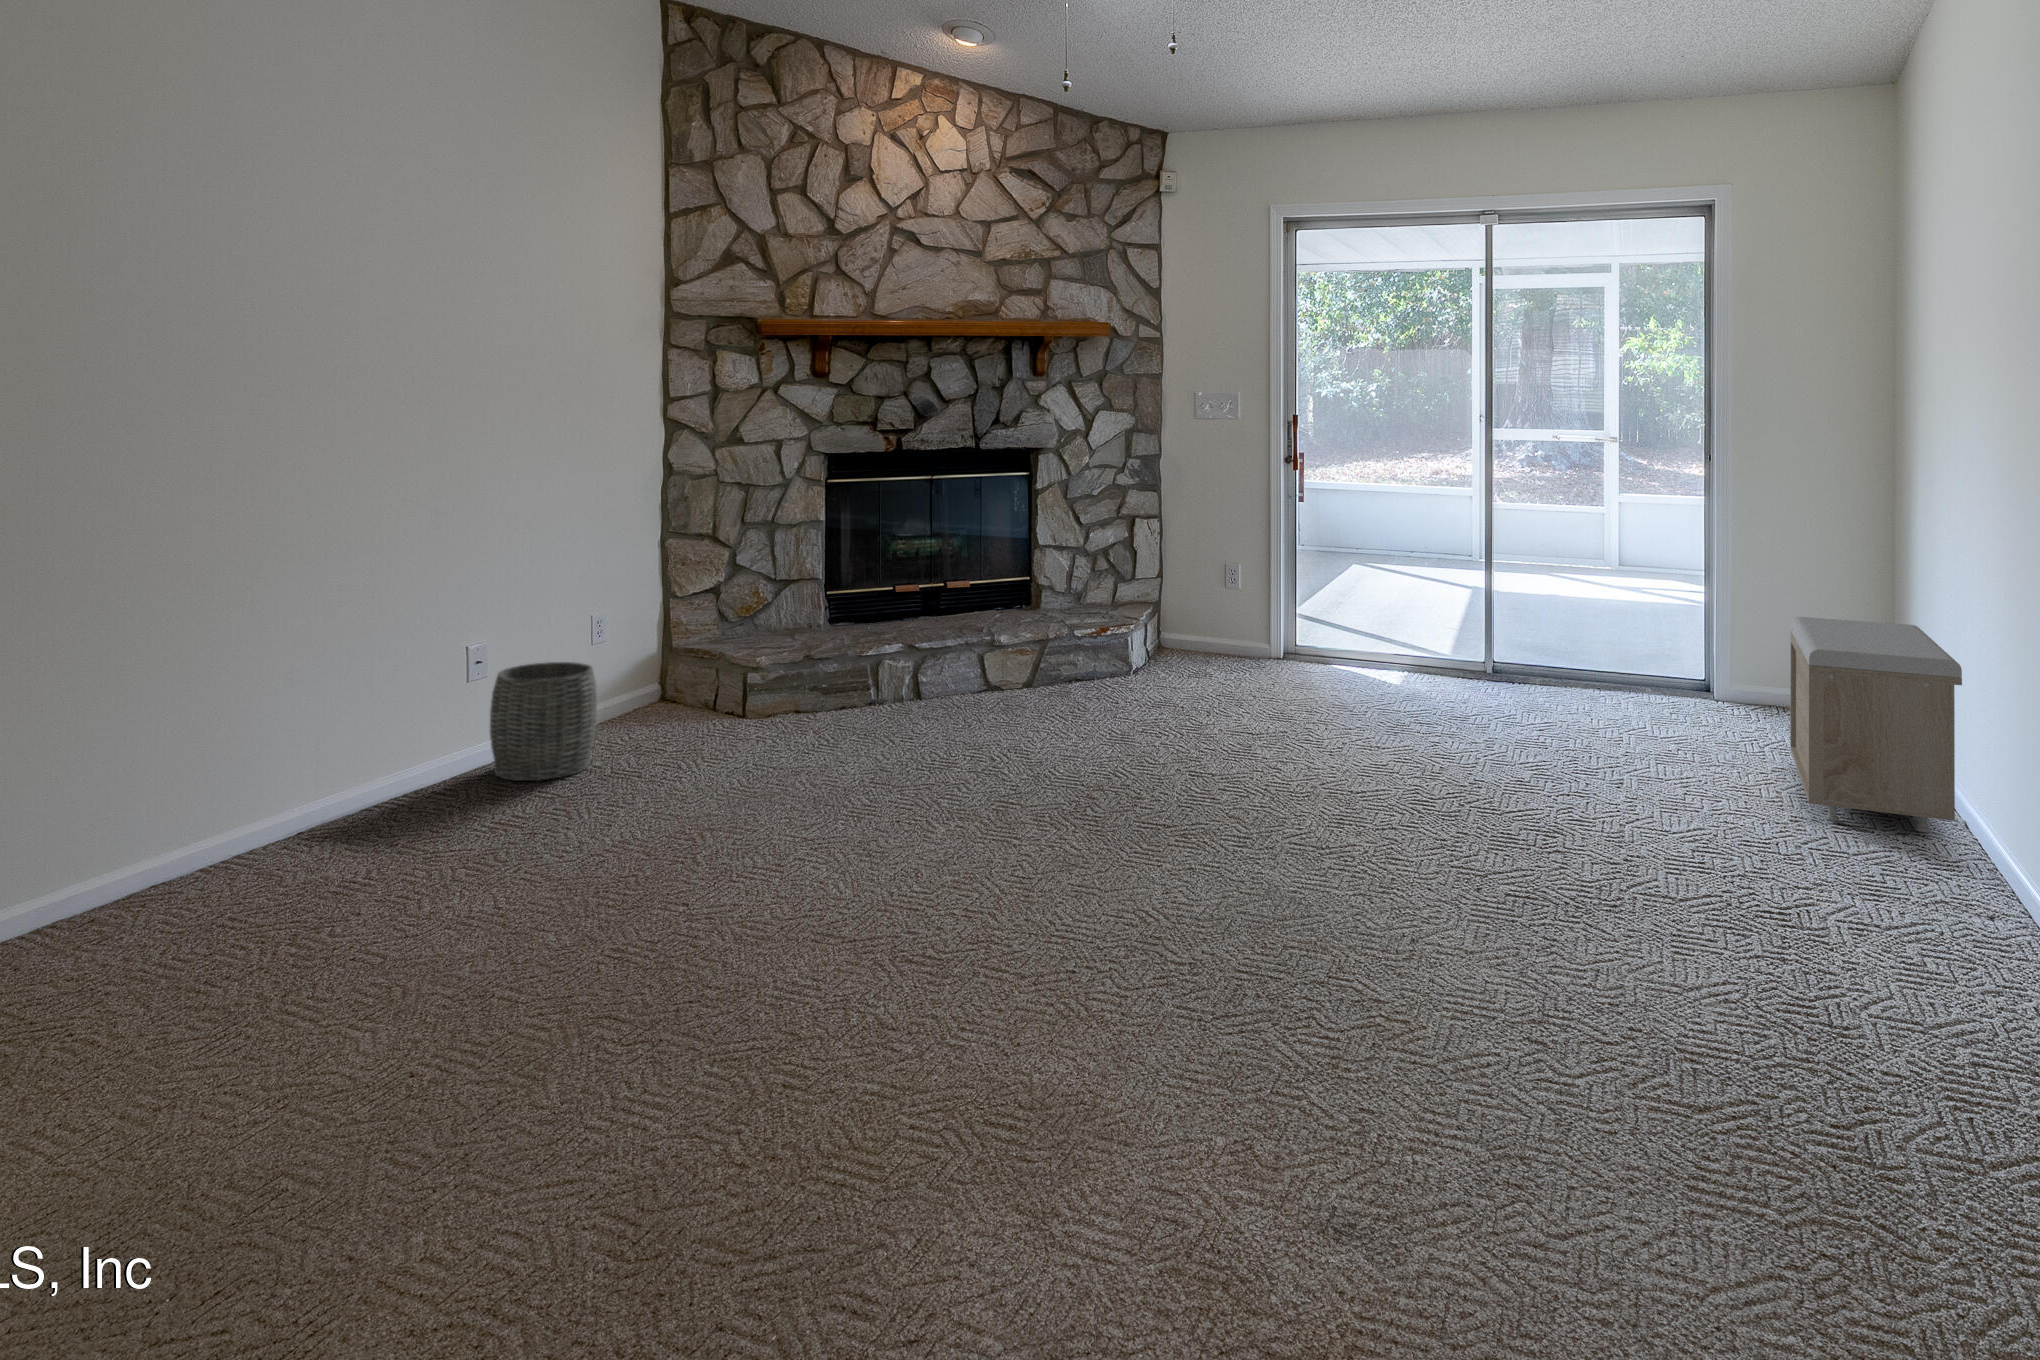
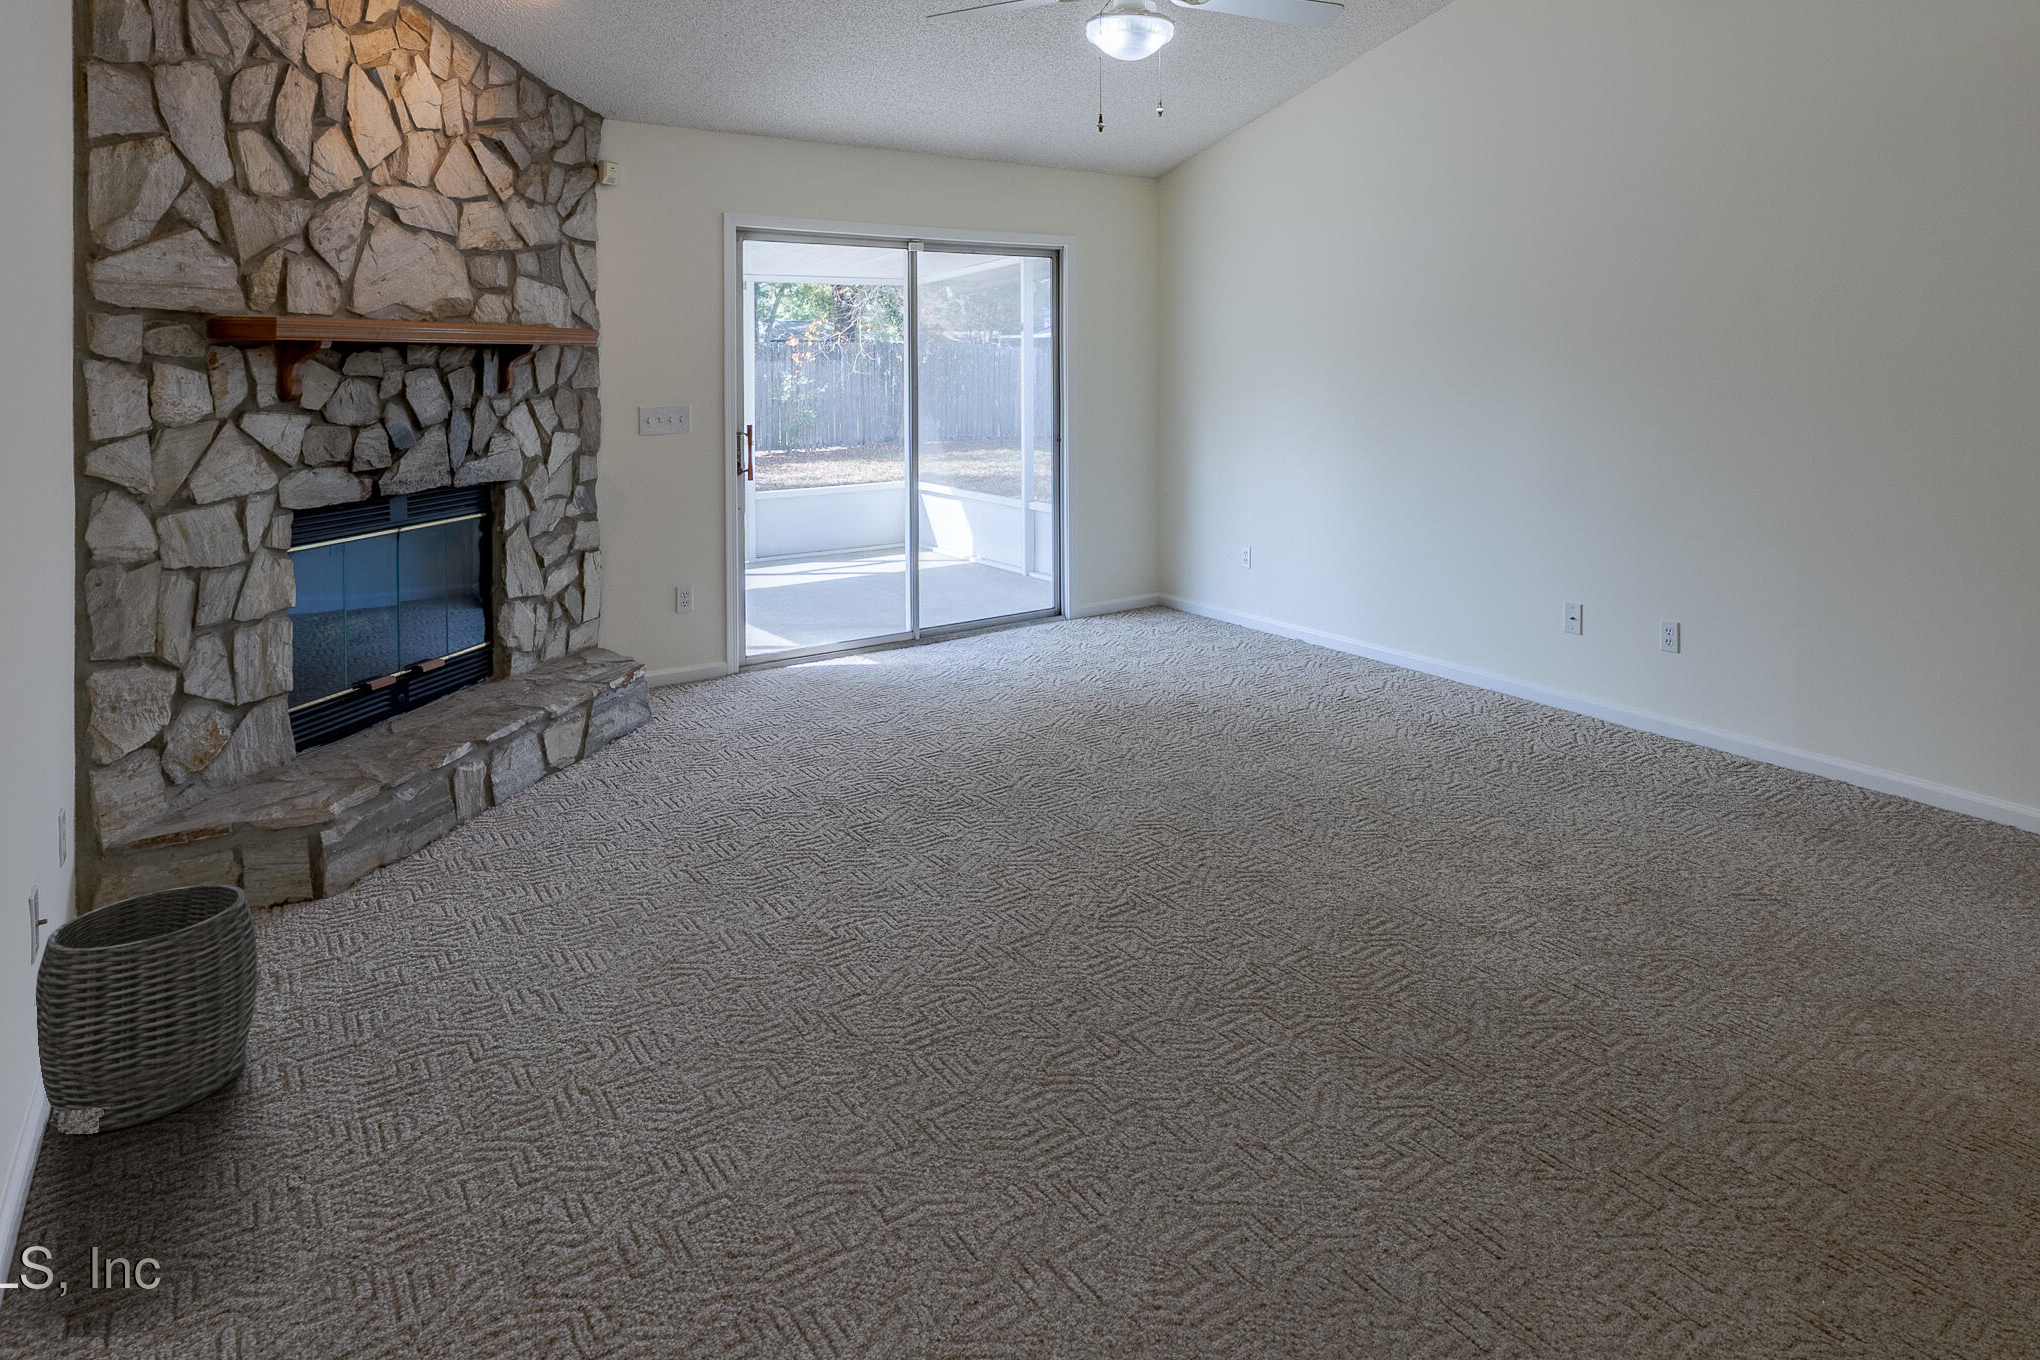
storage bench: present [1790,617,1962,832] -> none [1242,533,1395,665]

